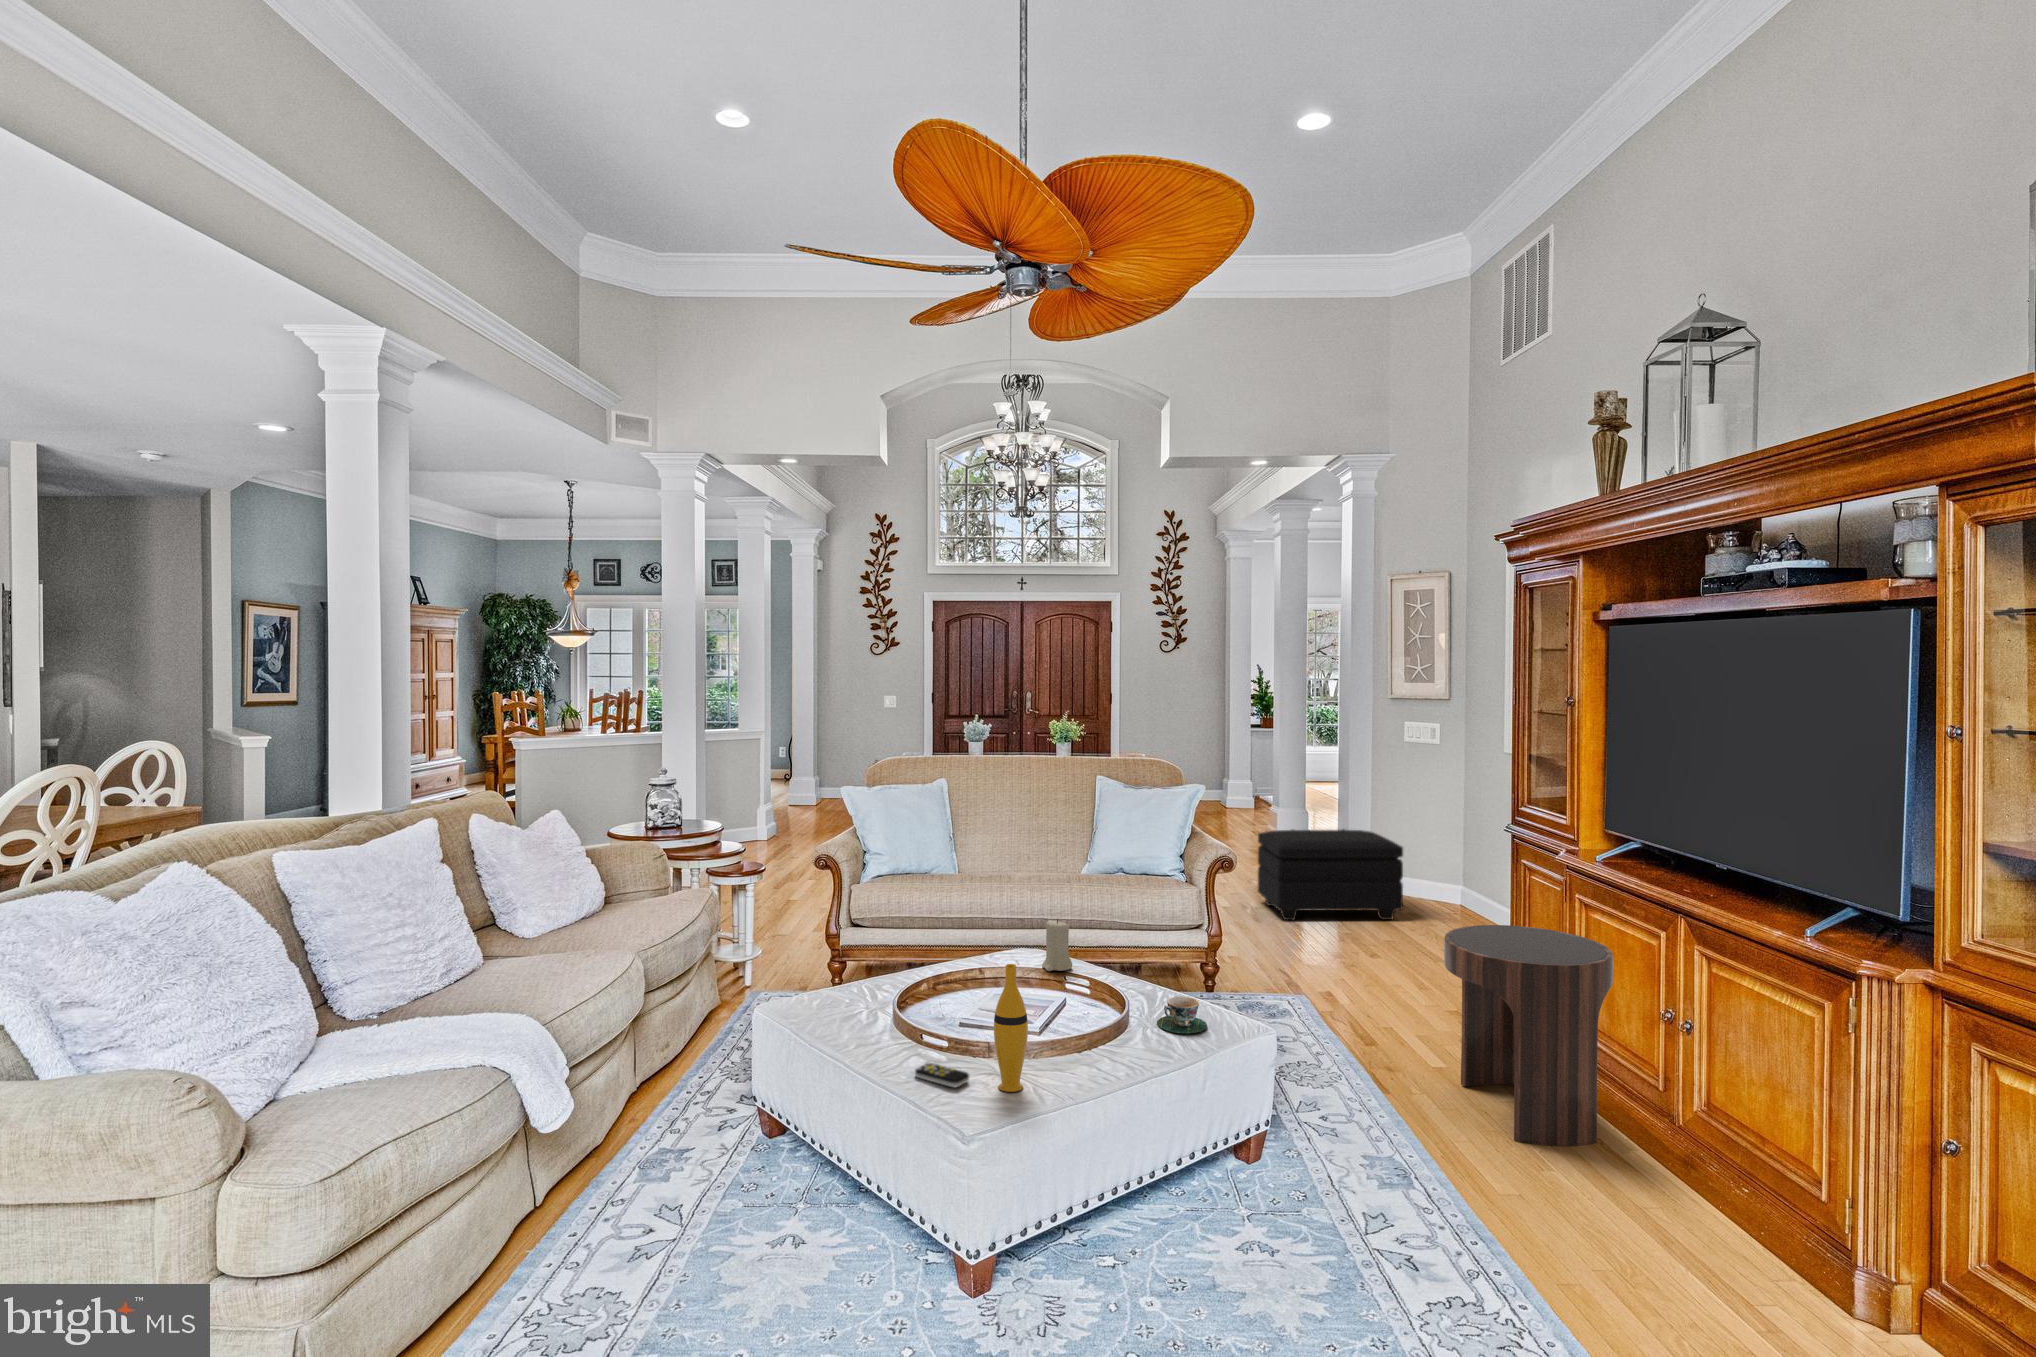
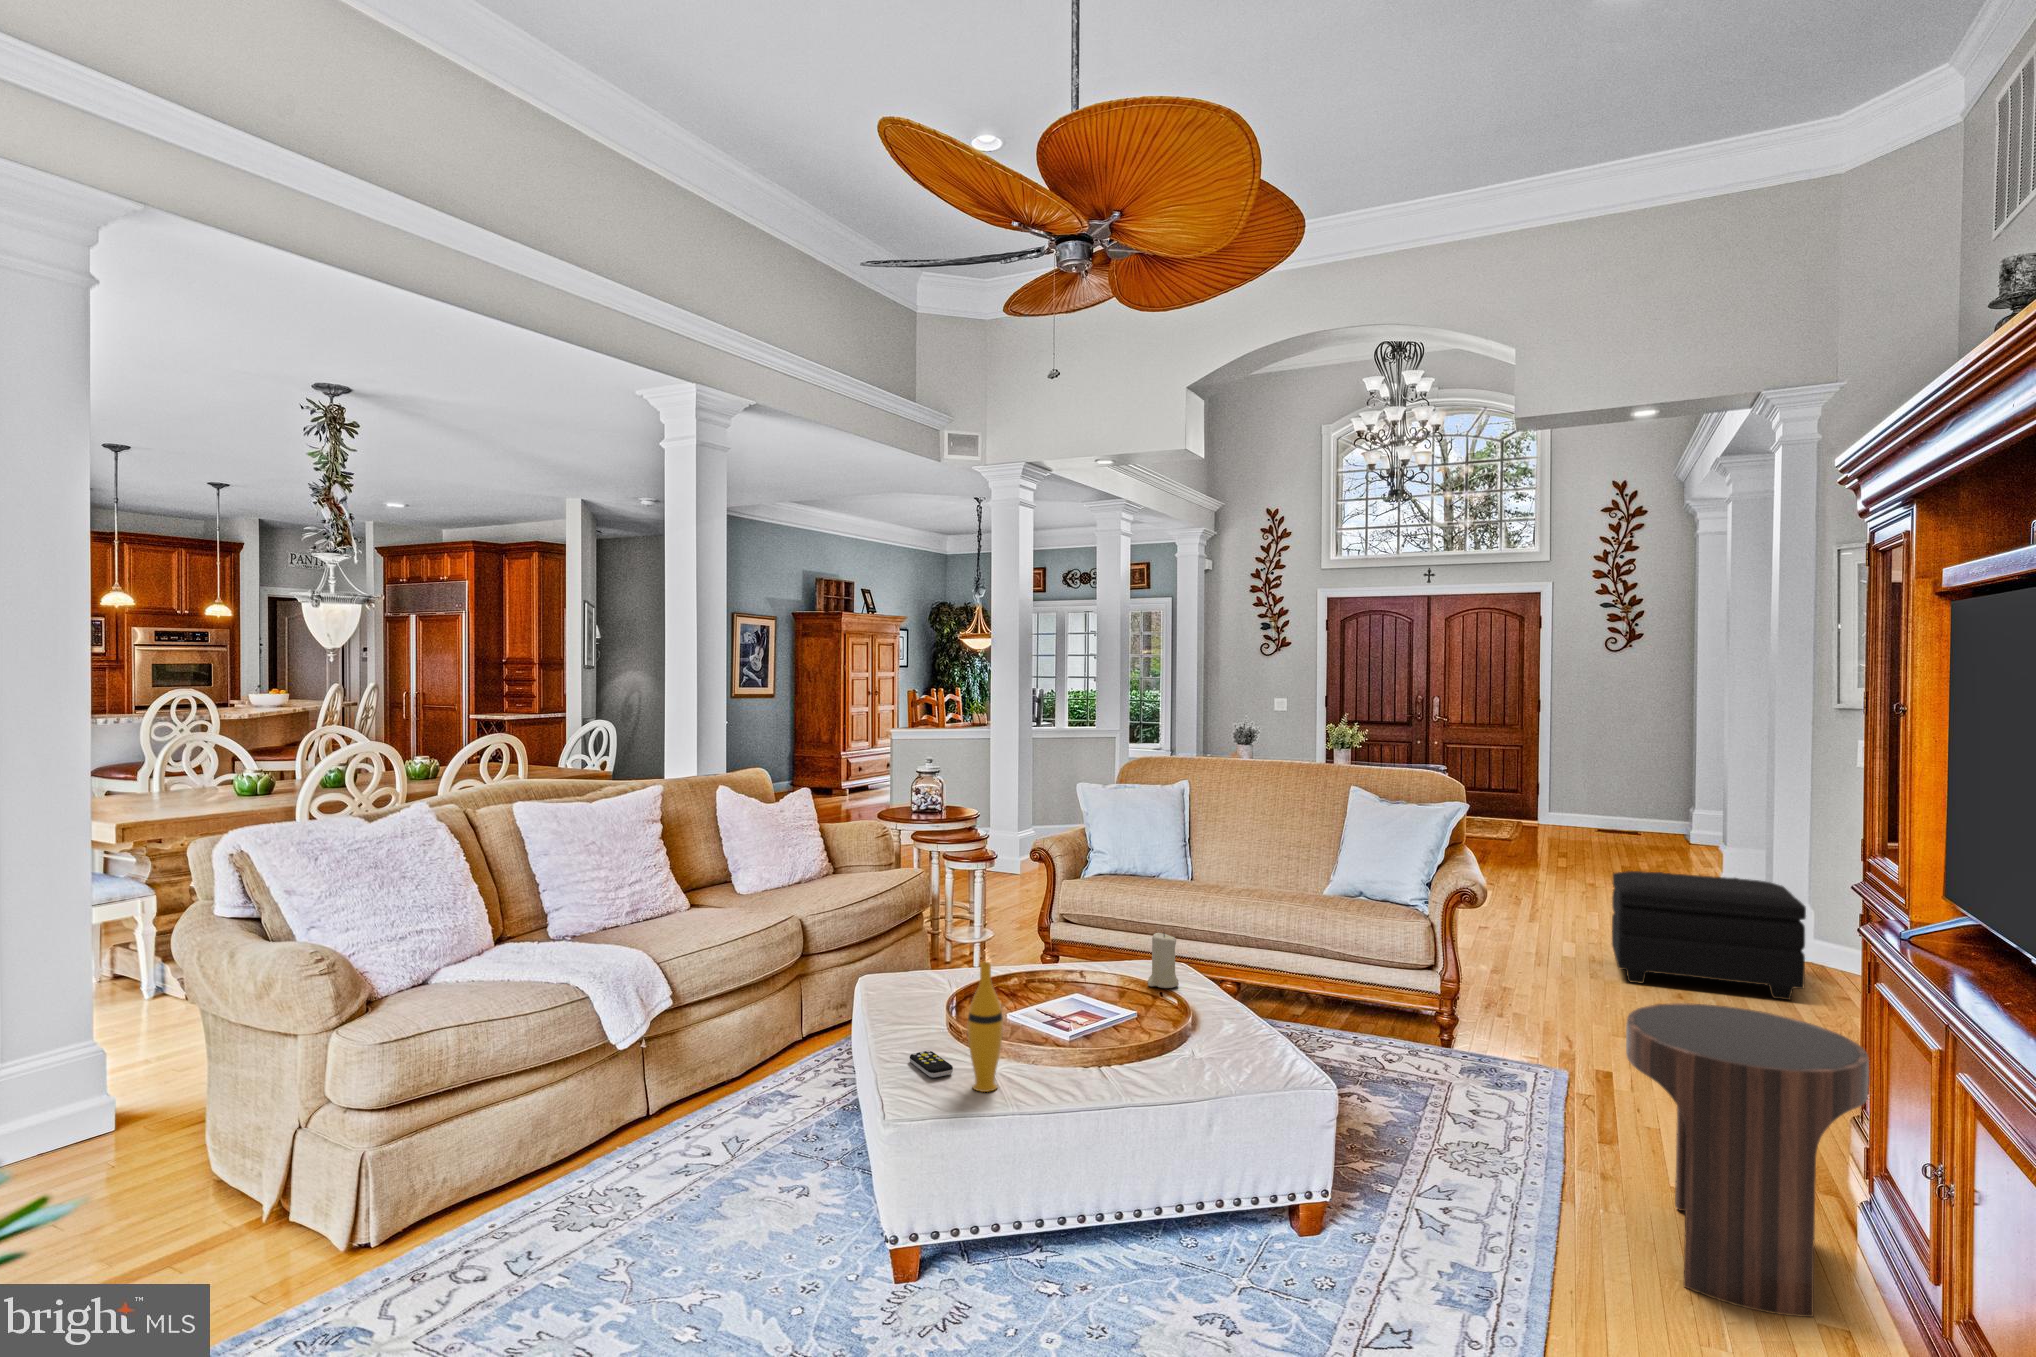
teacup: present [1157,996,1207,1033] -> none [1203,1029,1259,1071]

